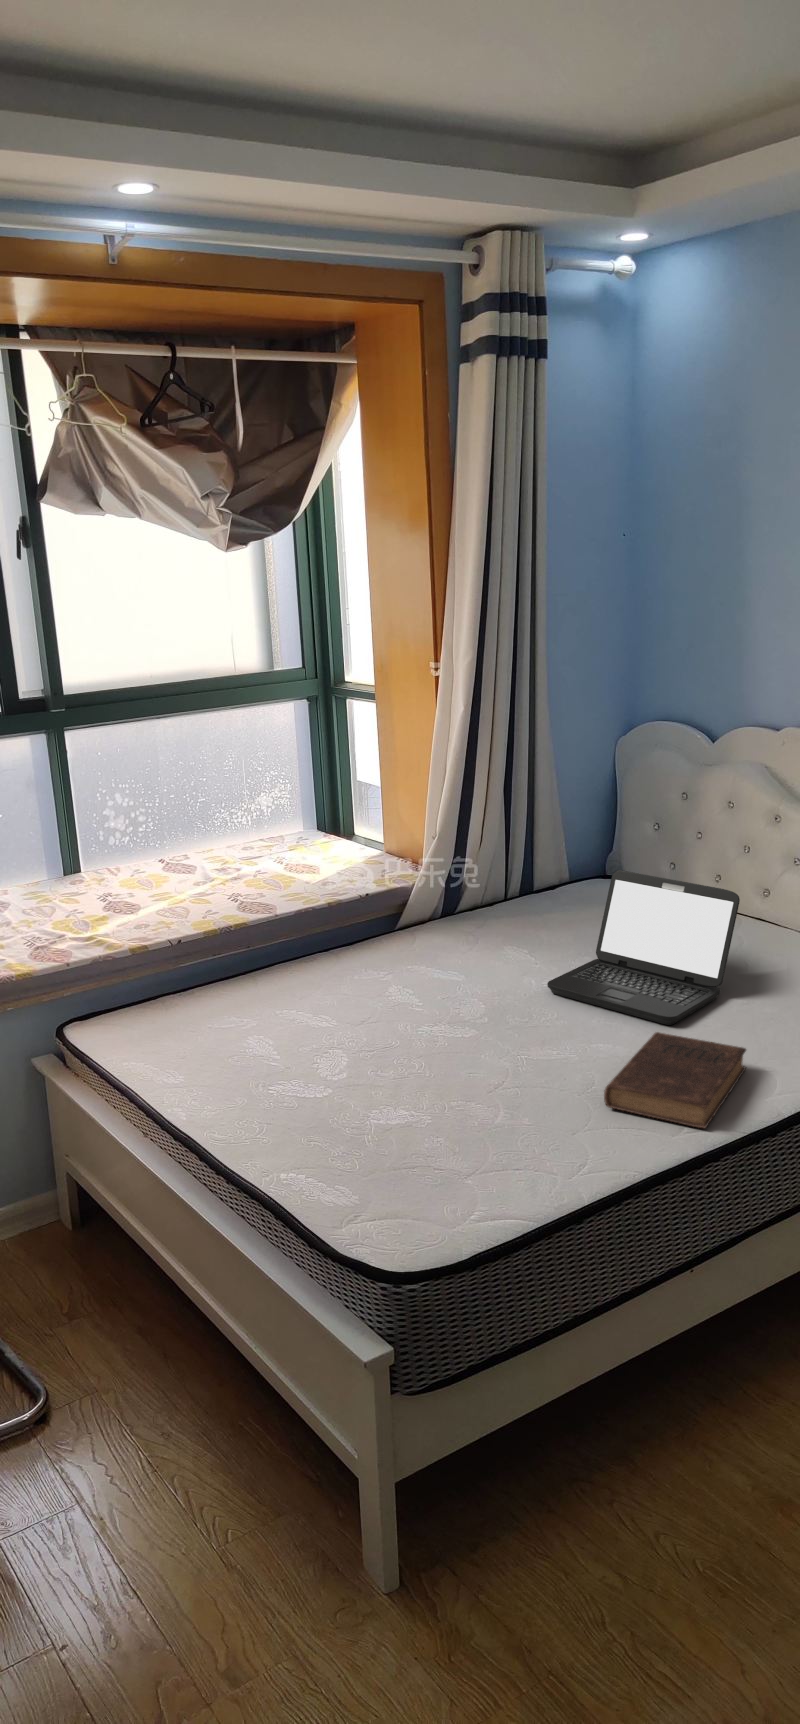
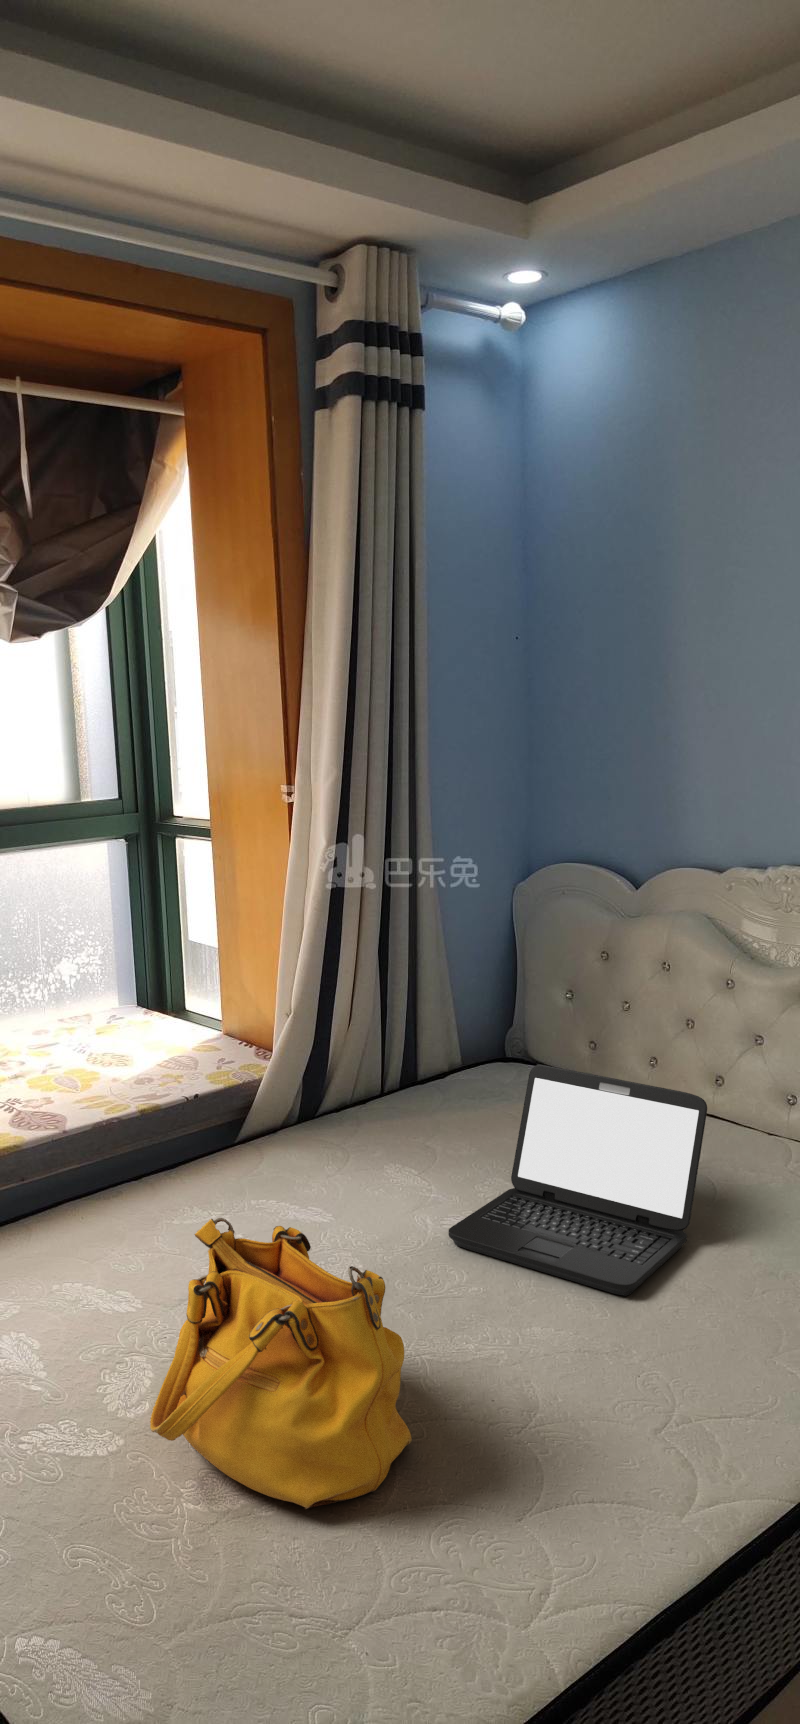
handbag: none [346,954,514,1126] -> present [150,1218,412,1509]
book: present [604,1032,746,1128] -> none [549,1316,746,1493]

